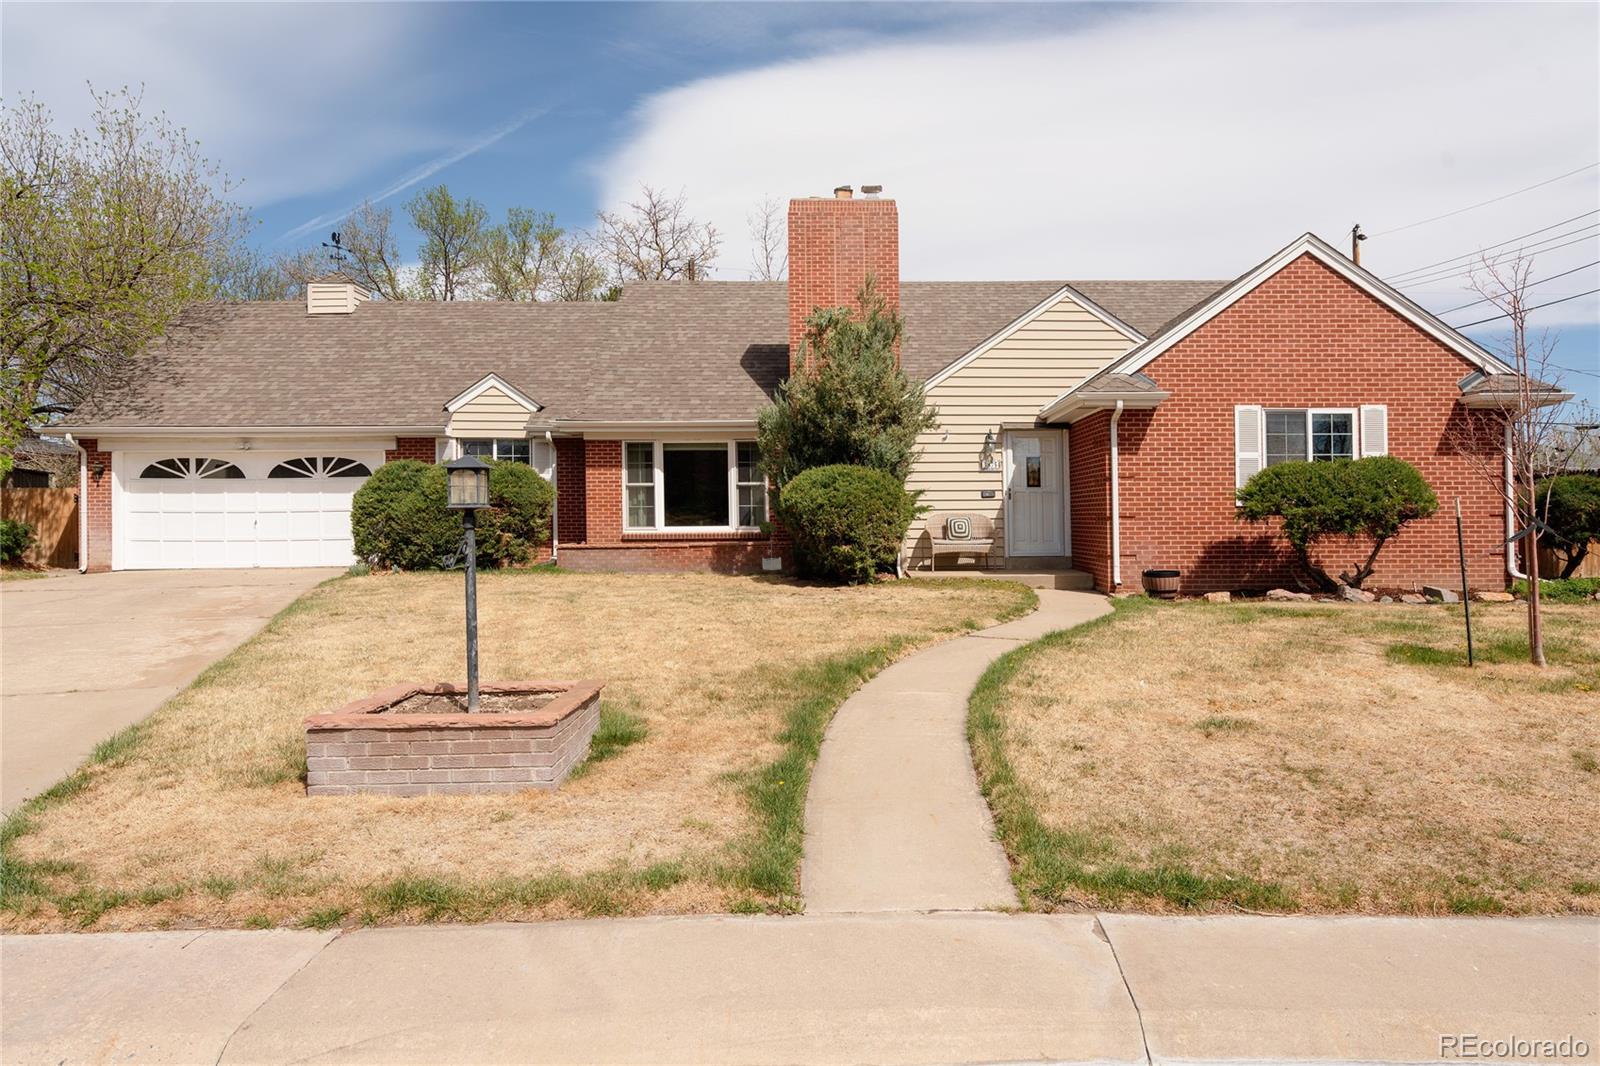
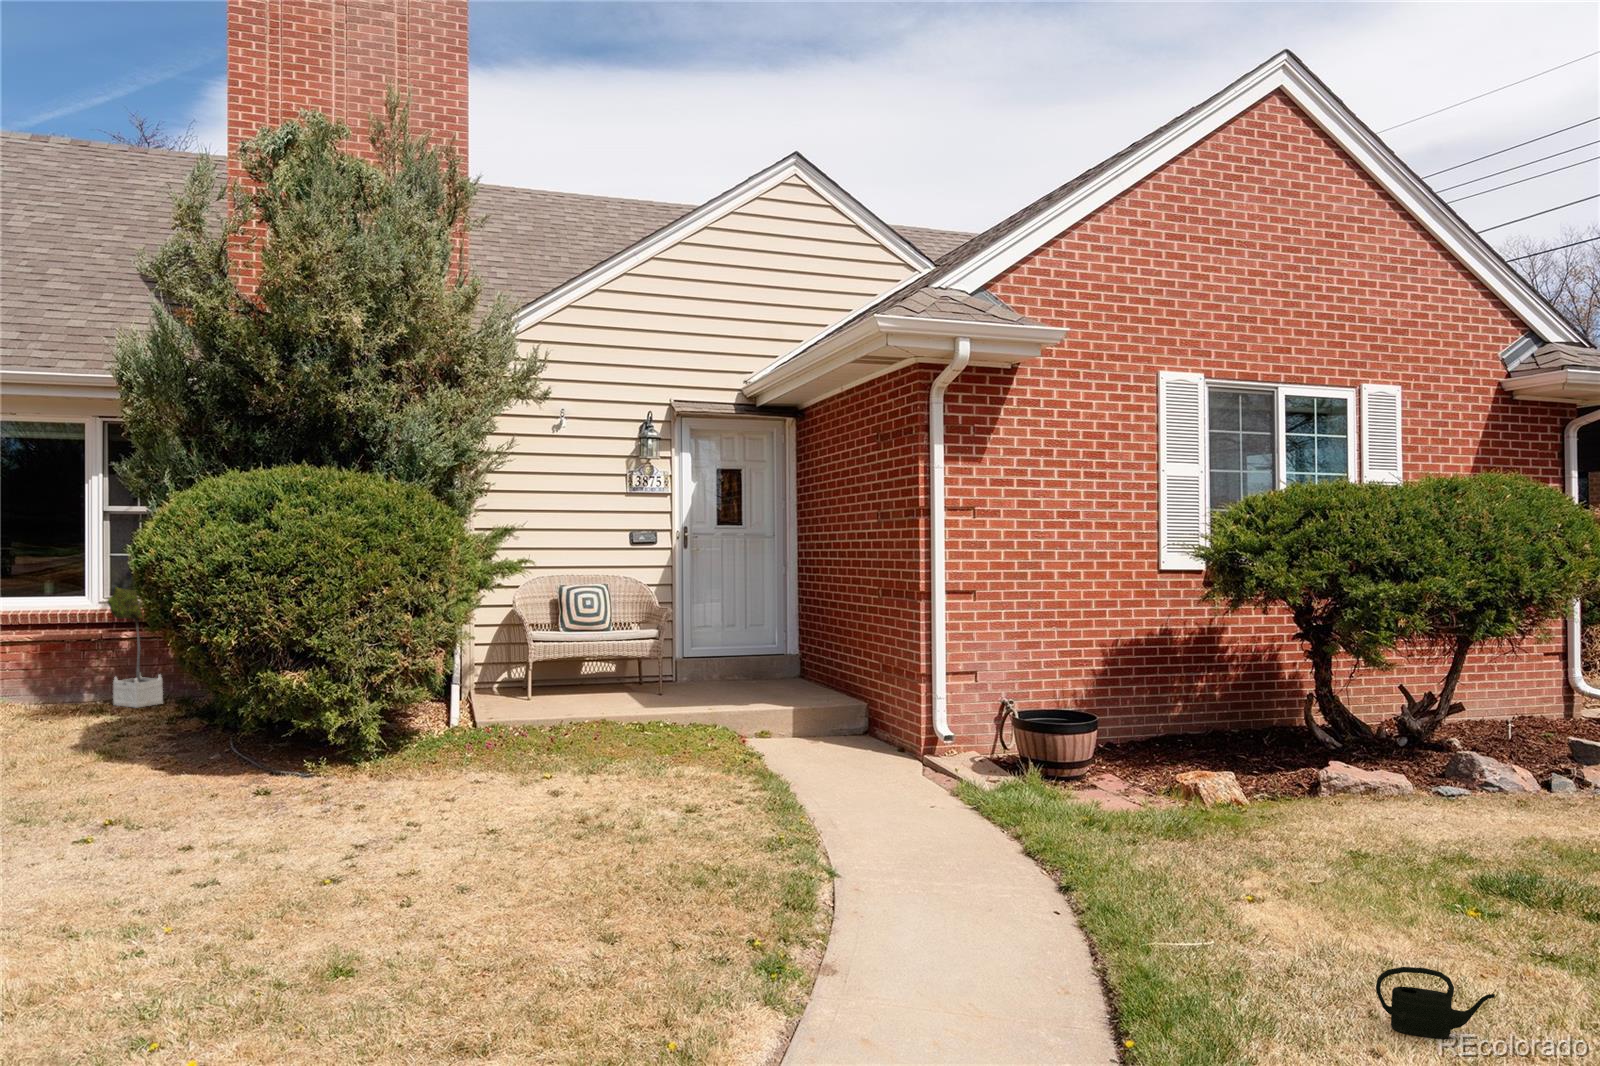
watering can: none [1189,634,1226,656] -> present [1376,967,1495,1038]

